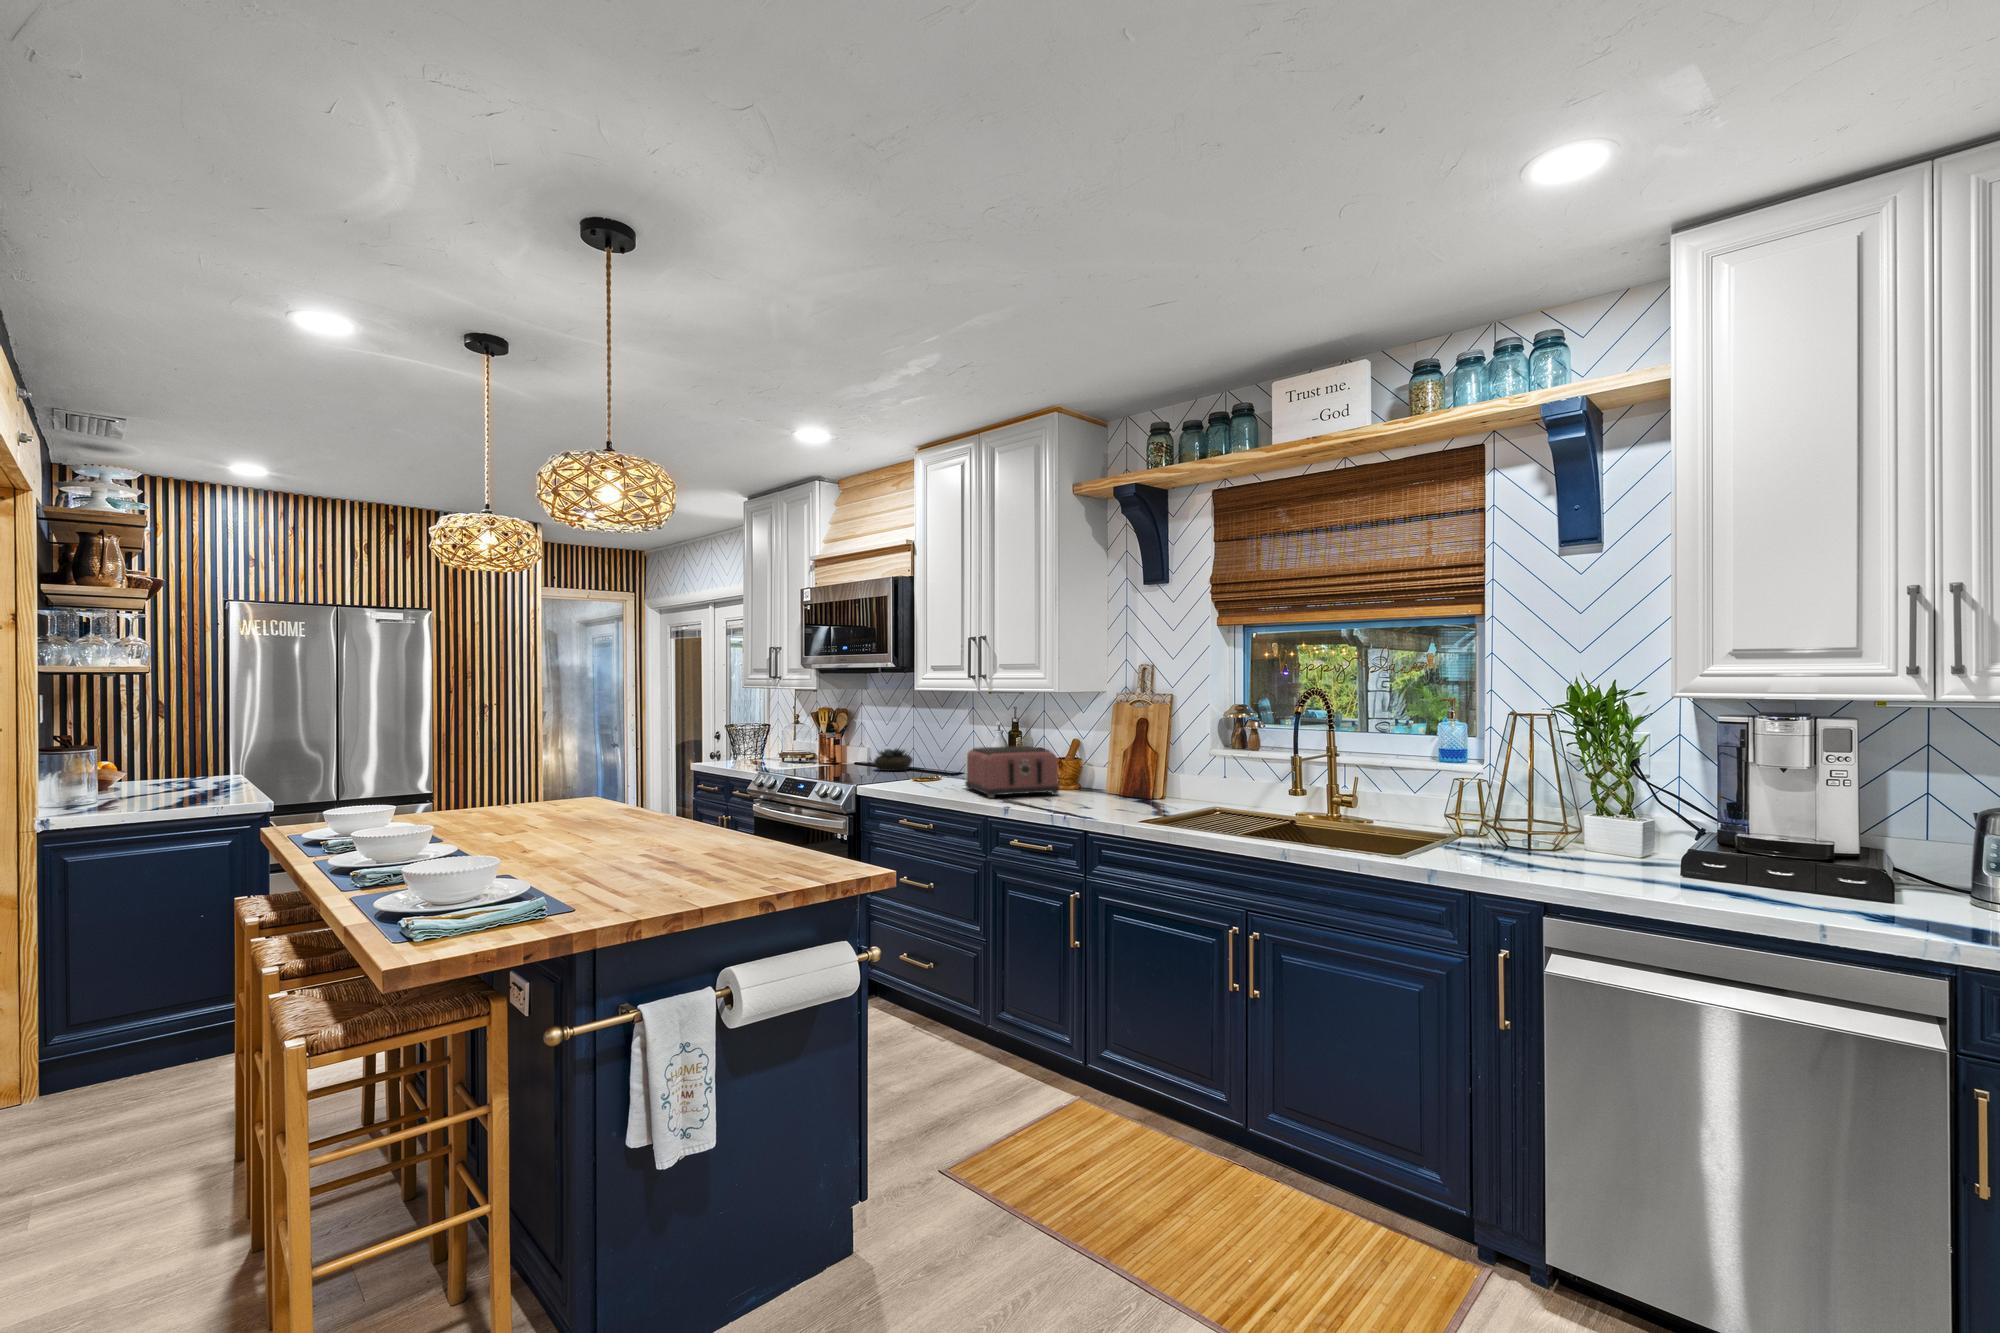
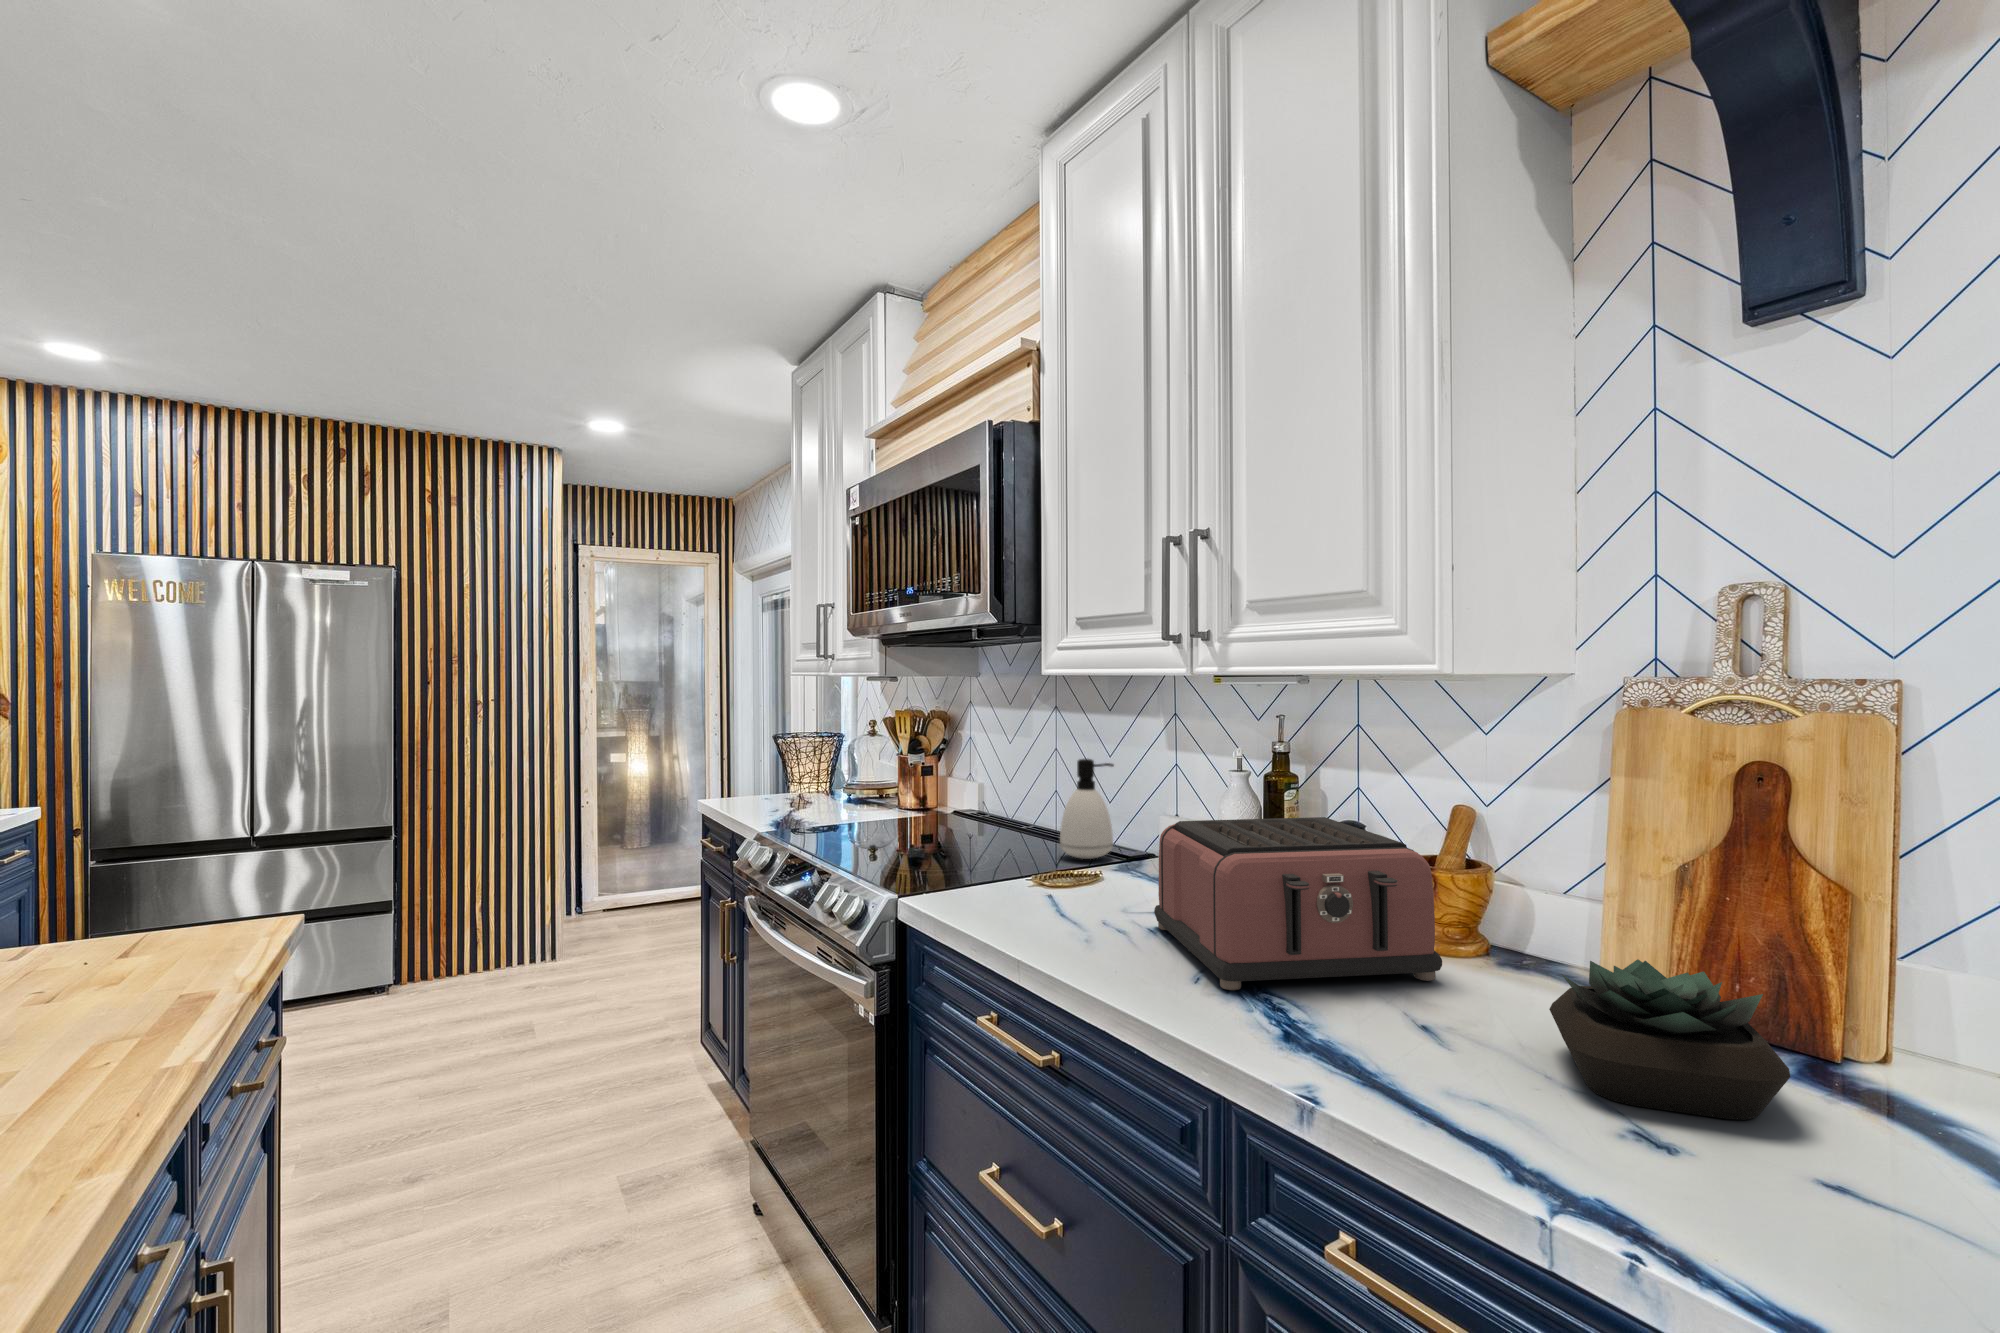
soap dispenser: none [920,729,945,775] -> present [1060,759,1114,859]
succulent plant: present [874,748,913,771] -> present [1549,959,1790,1120]

